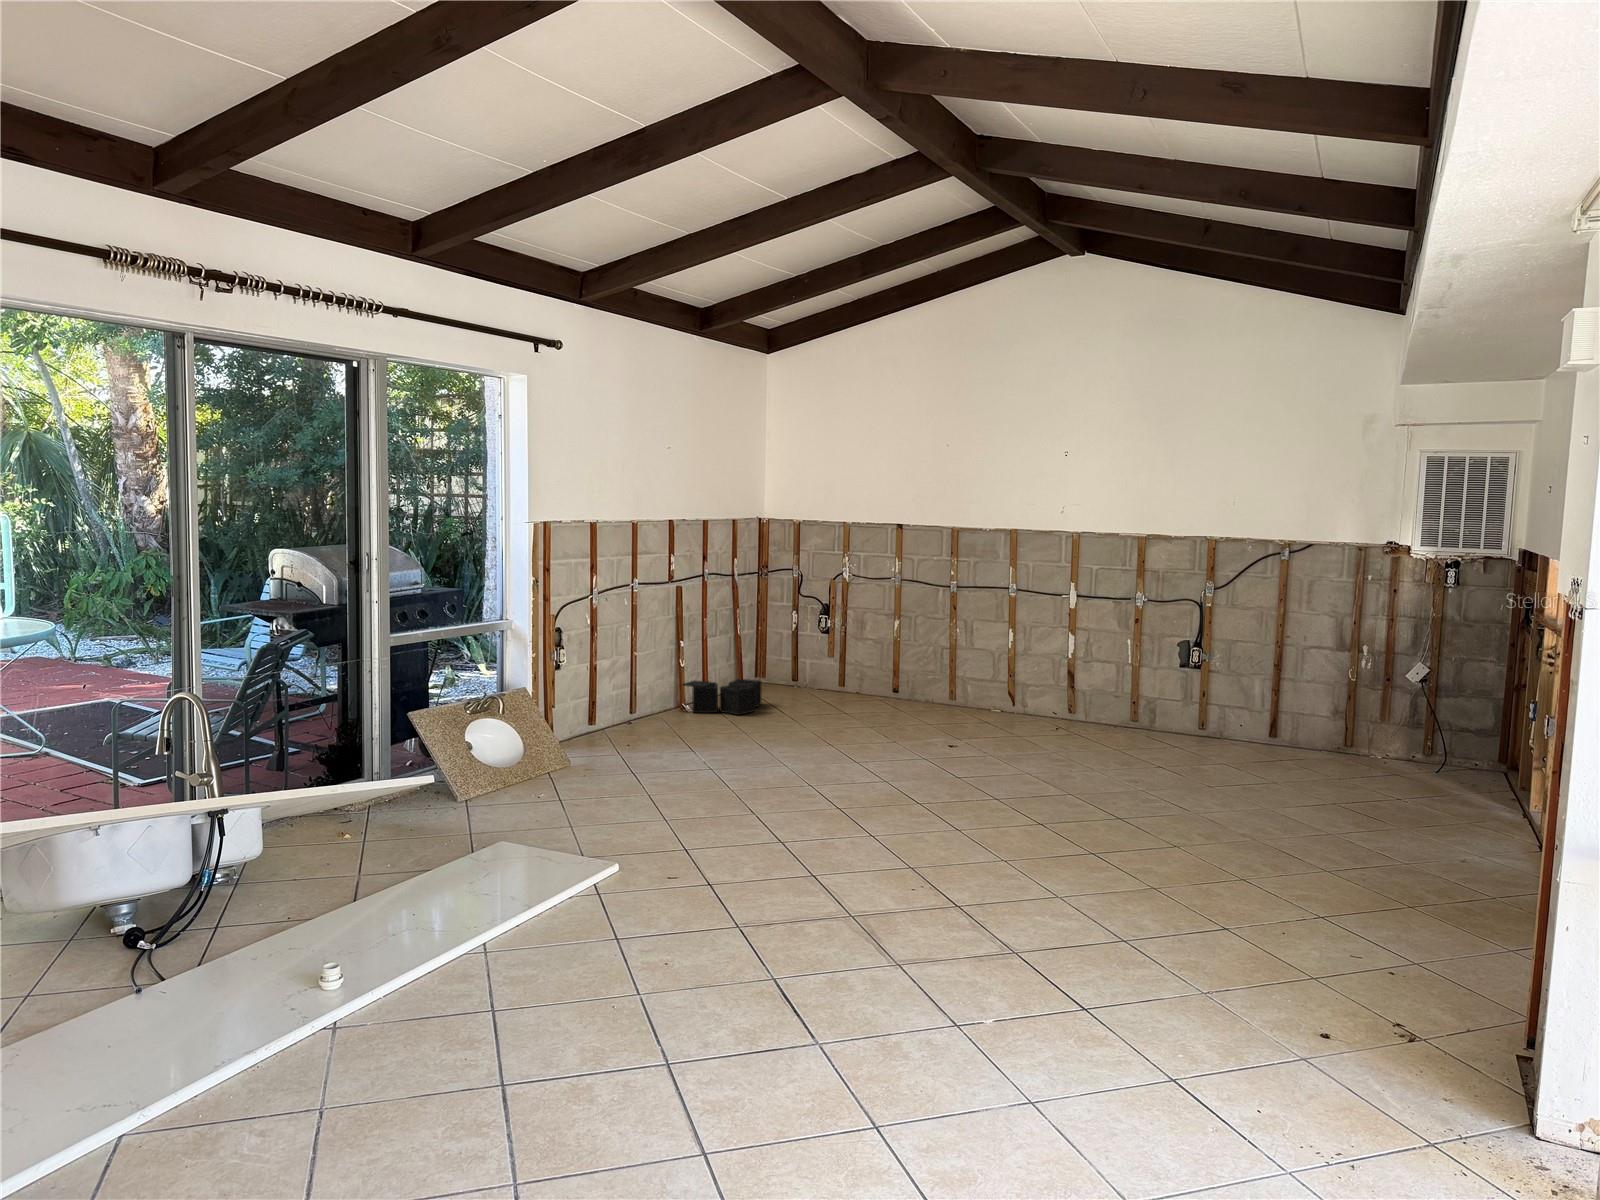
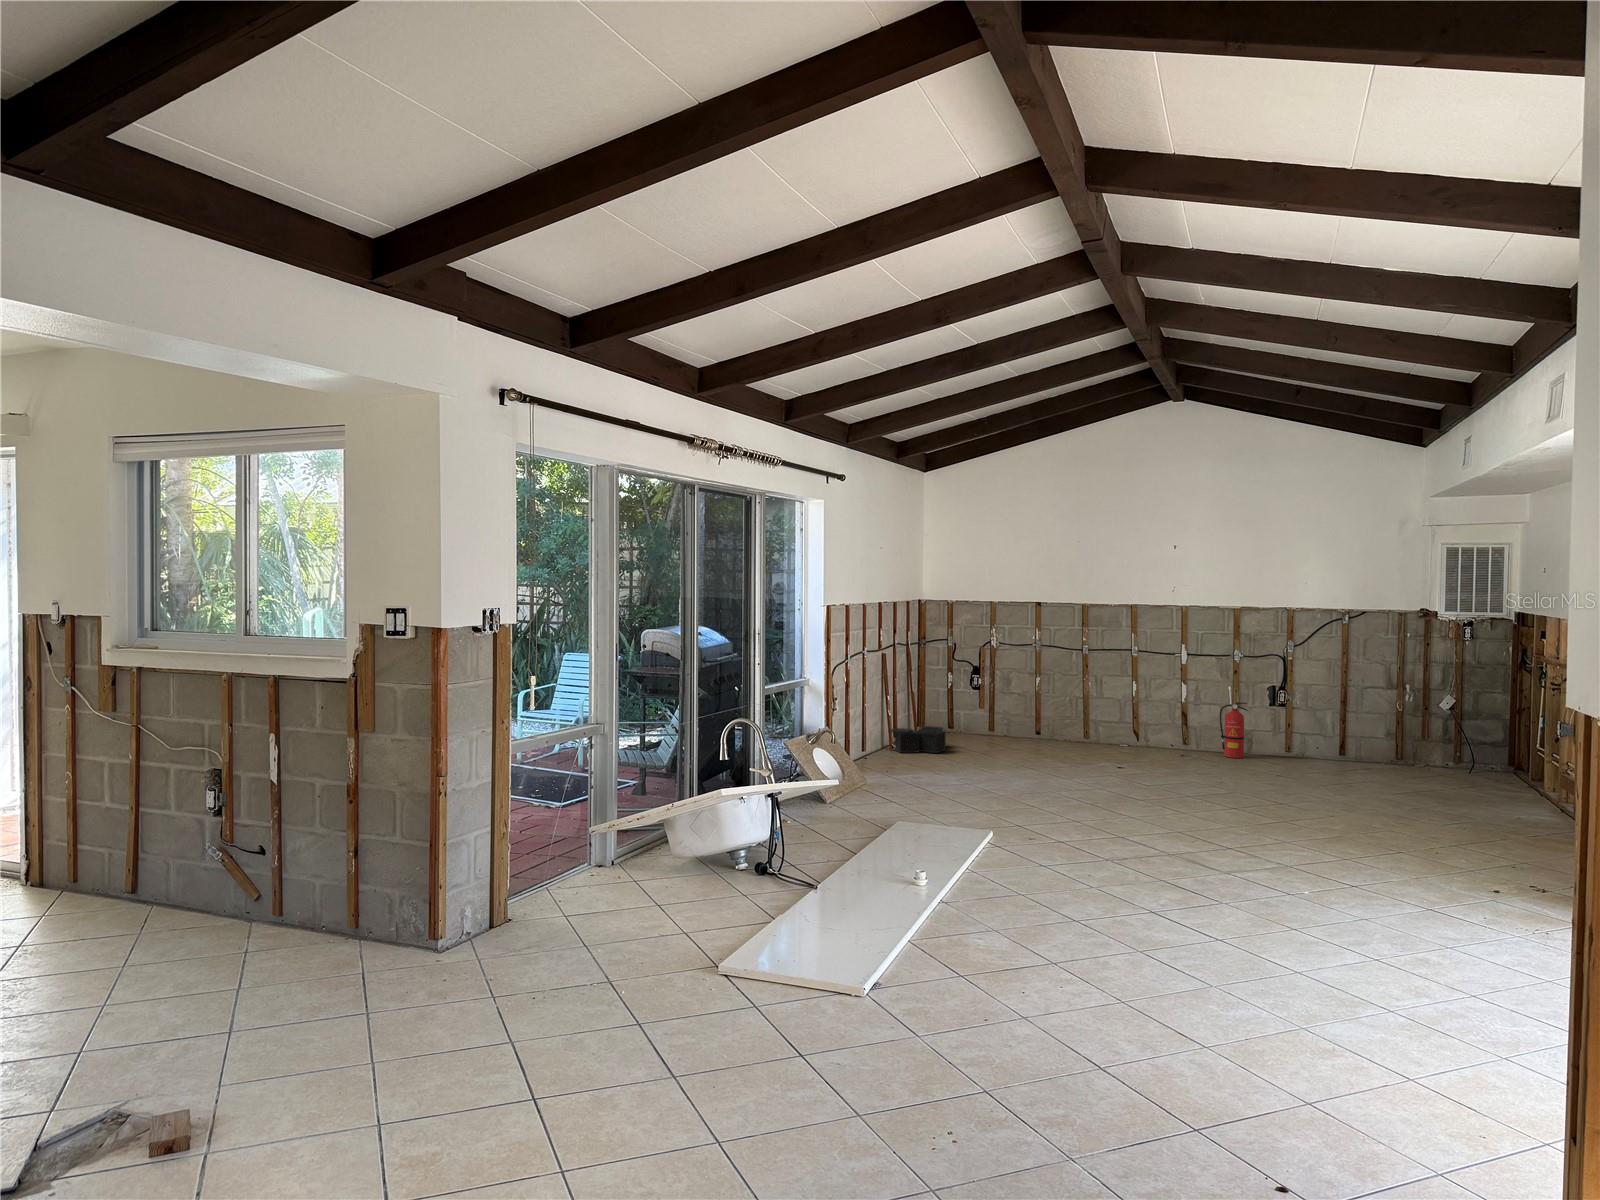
fire extinguisher: none [1111,662,1149,736] -> present [1220,702,1248,758]

